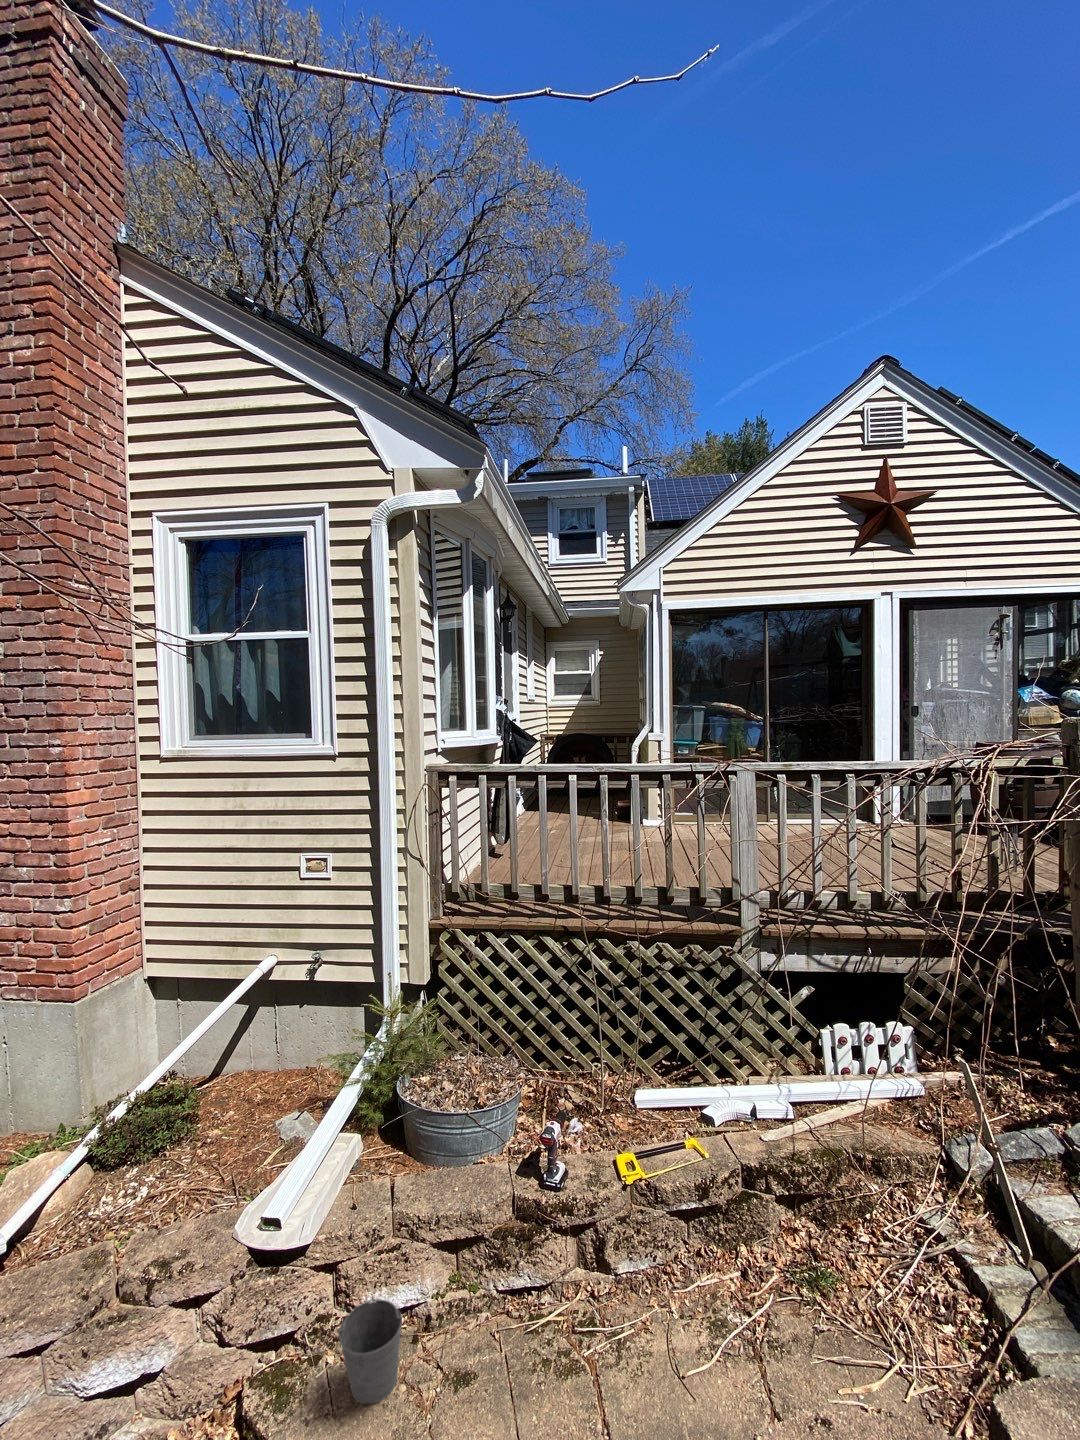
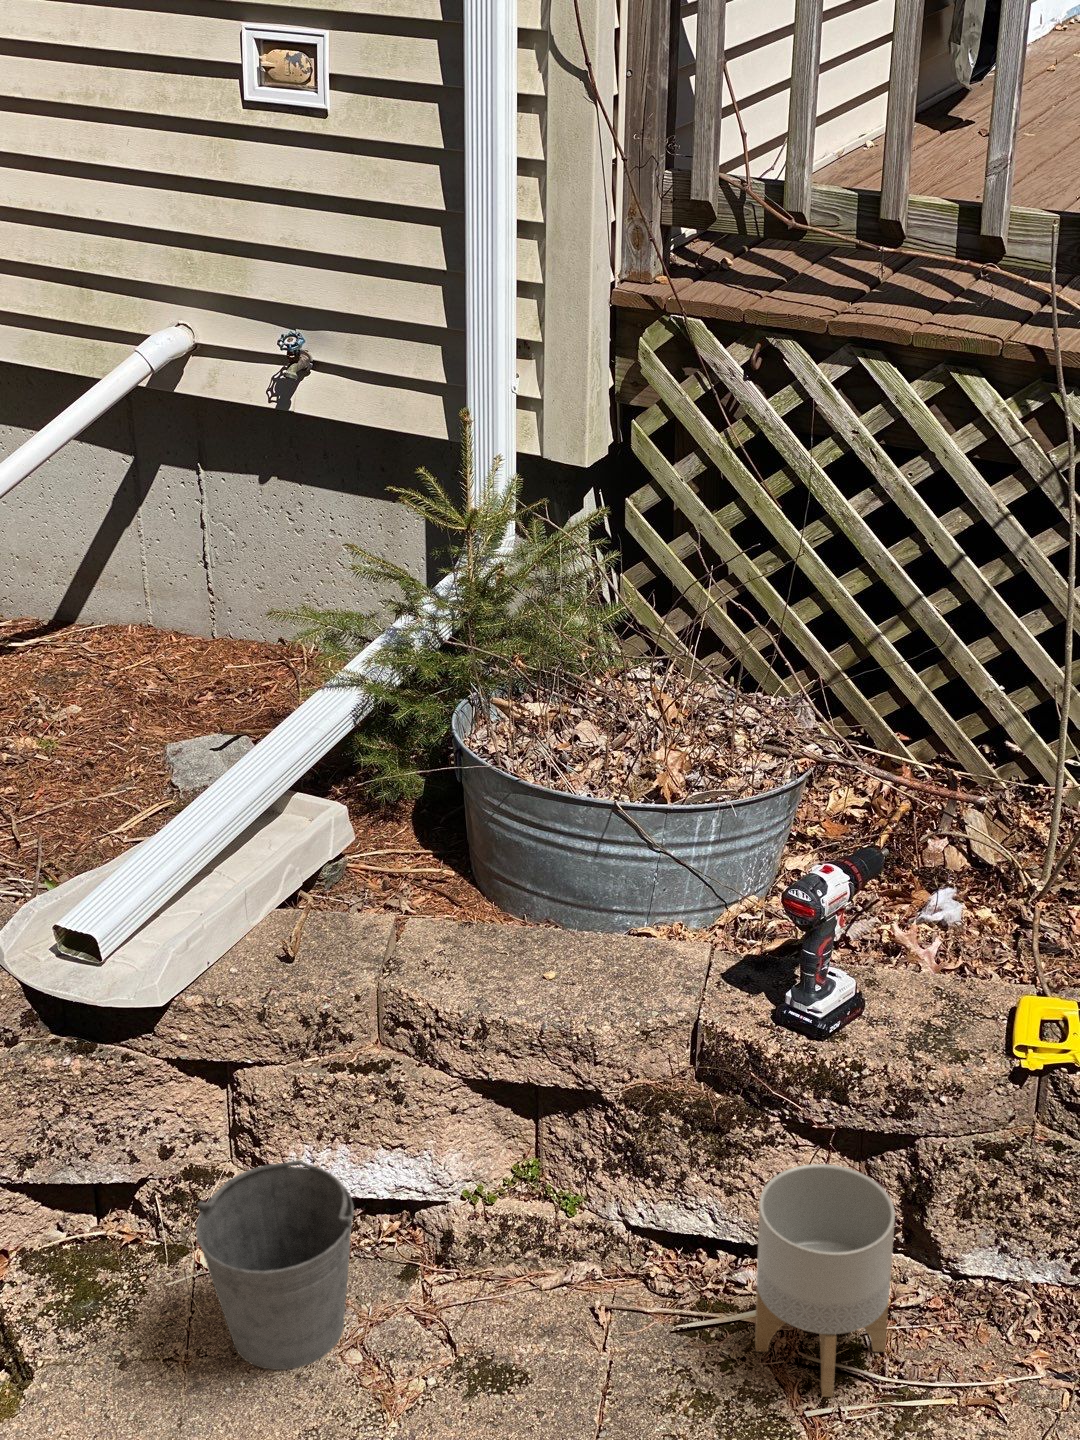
planter: none [548,1238,597,1338] -> present [755,1164,895,1397]

